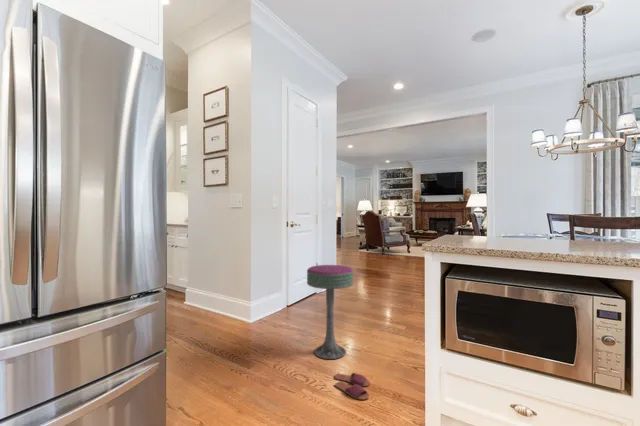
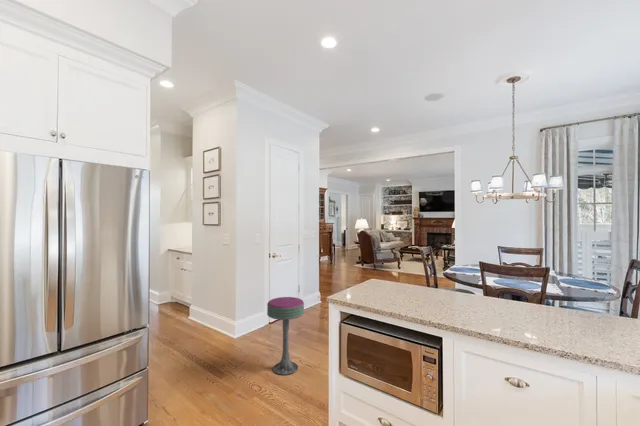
slippers: present [335,373,370,400] -> none [277,388,304,411]

